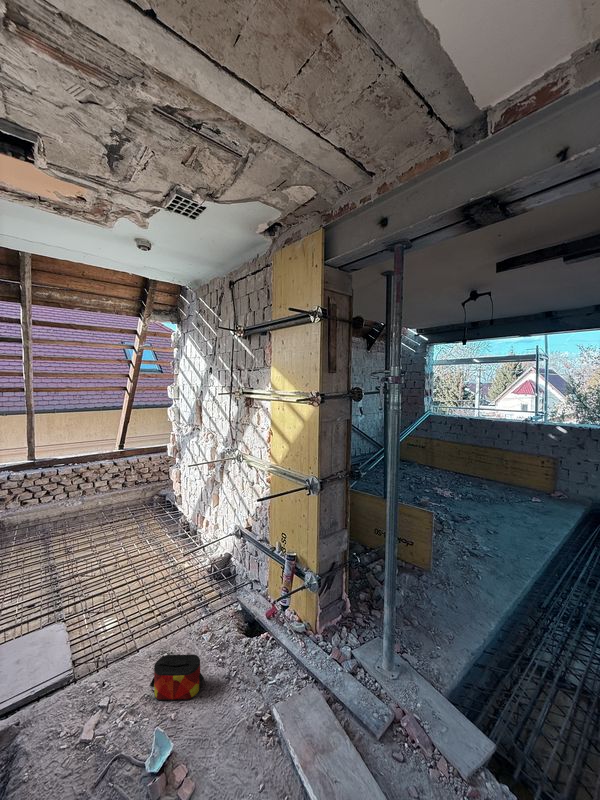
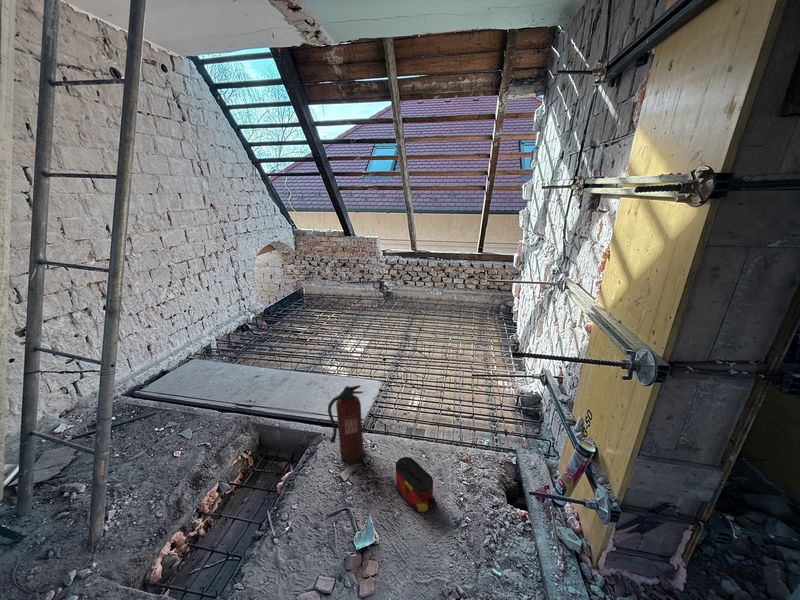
fire extinguisher: none [42,612,95,730] -> present [328,385,364,463]

